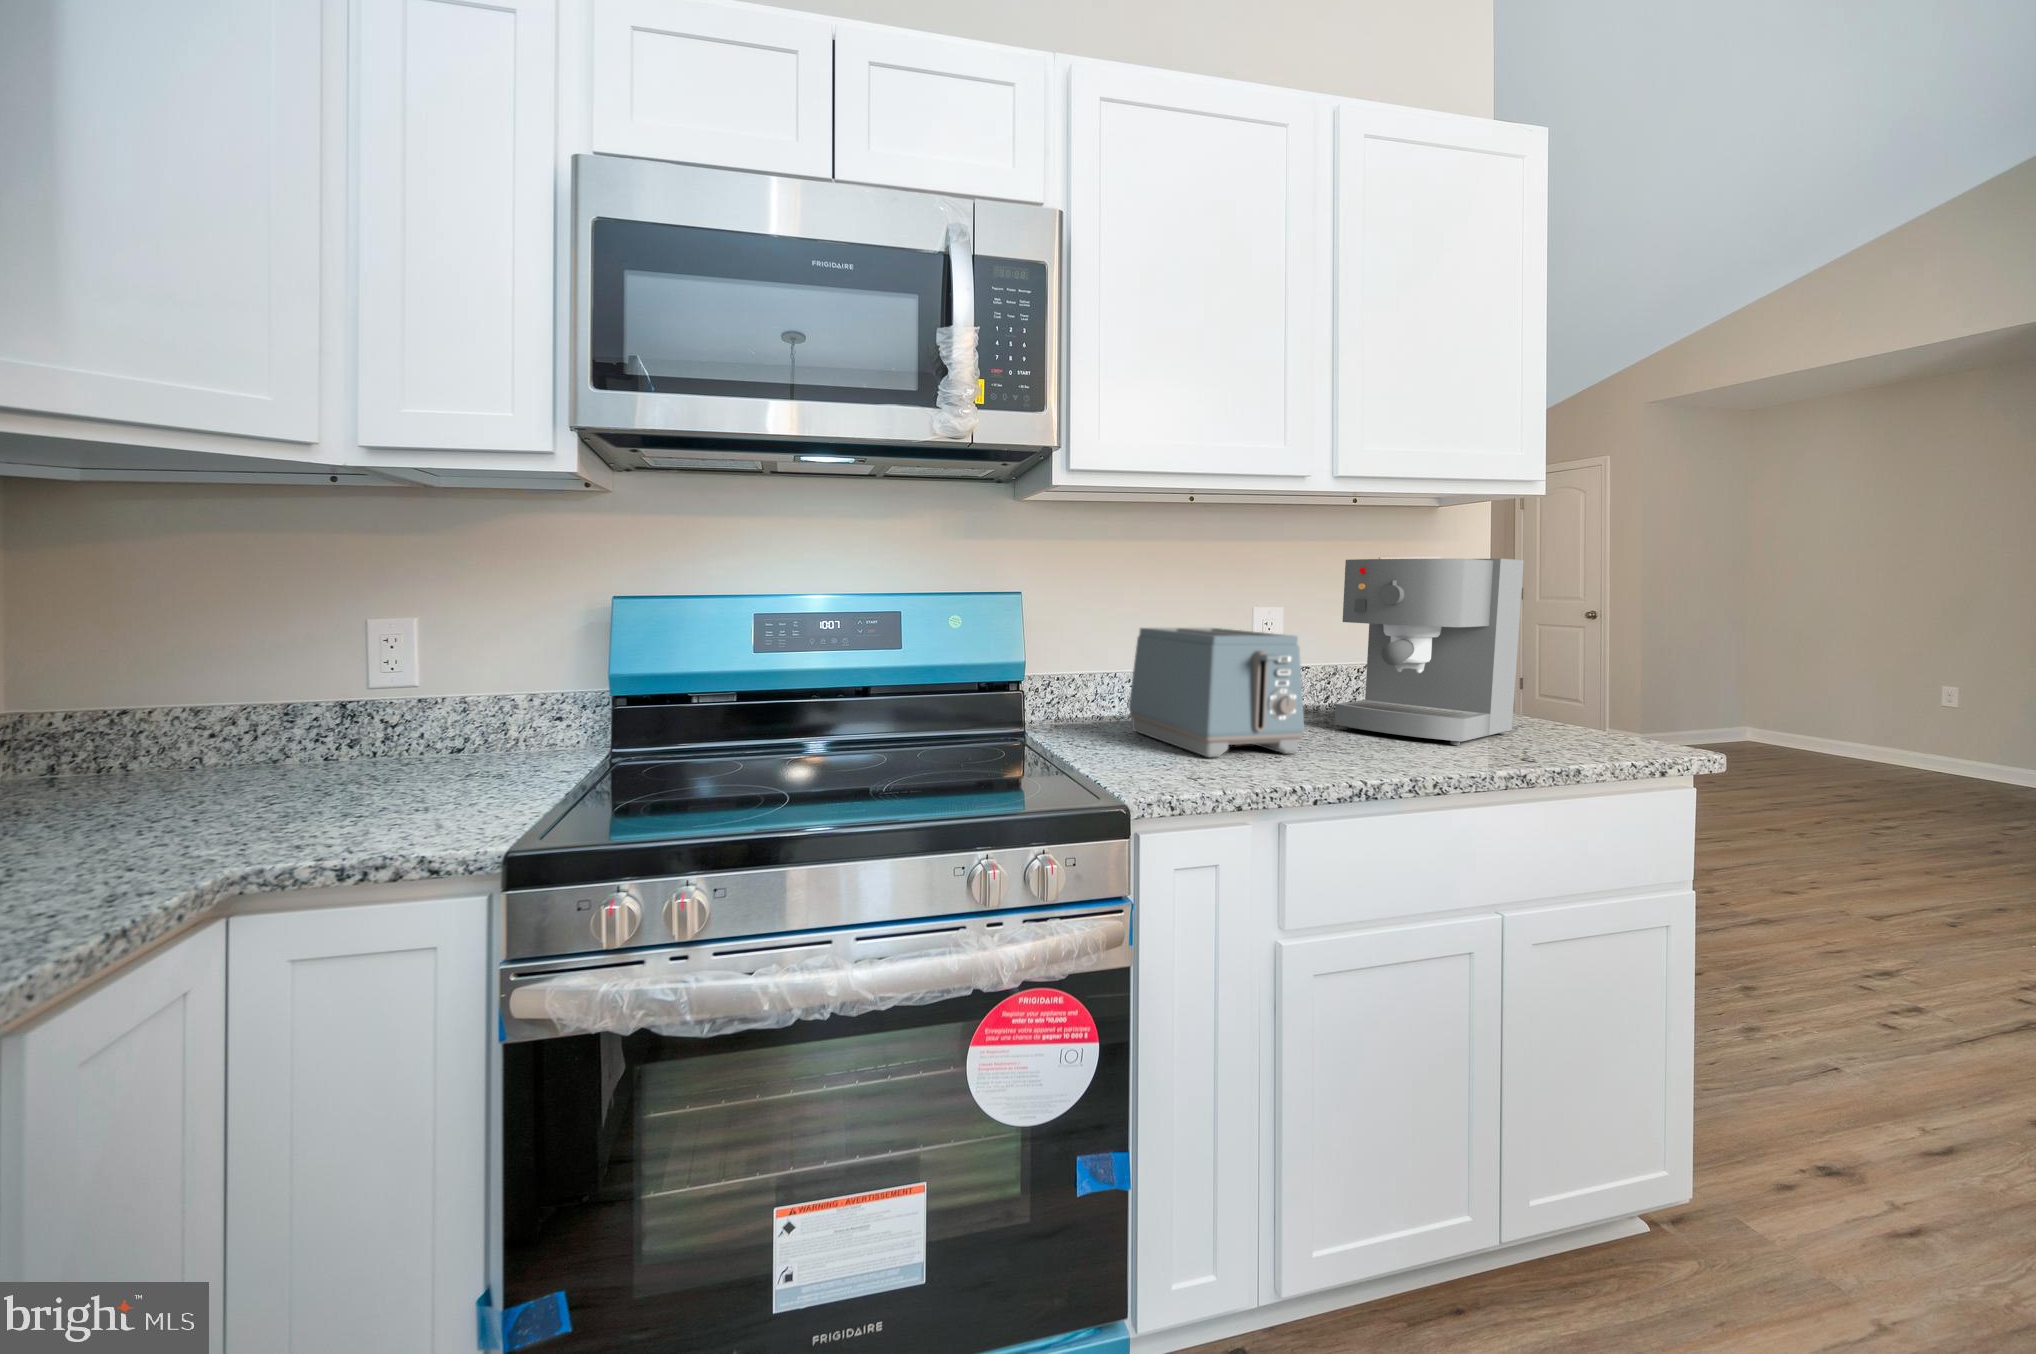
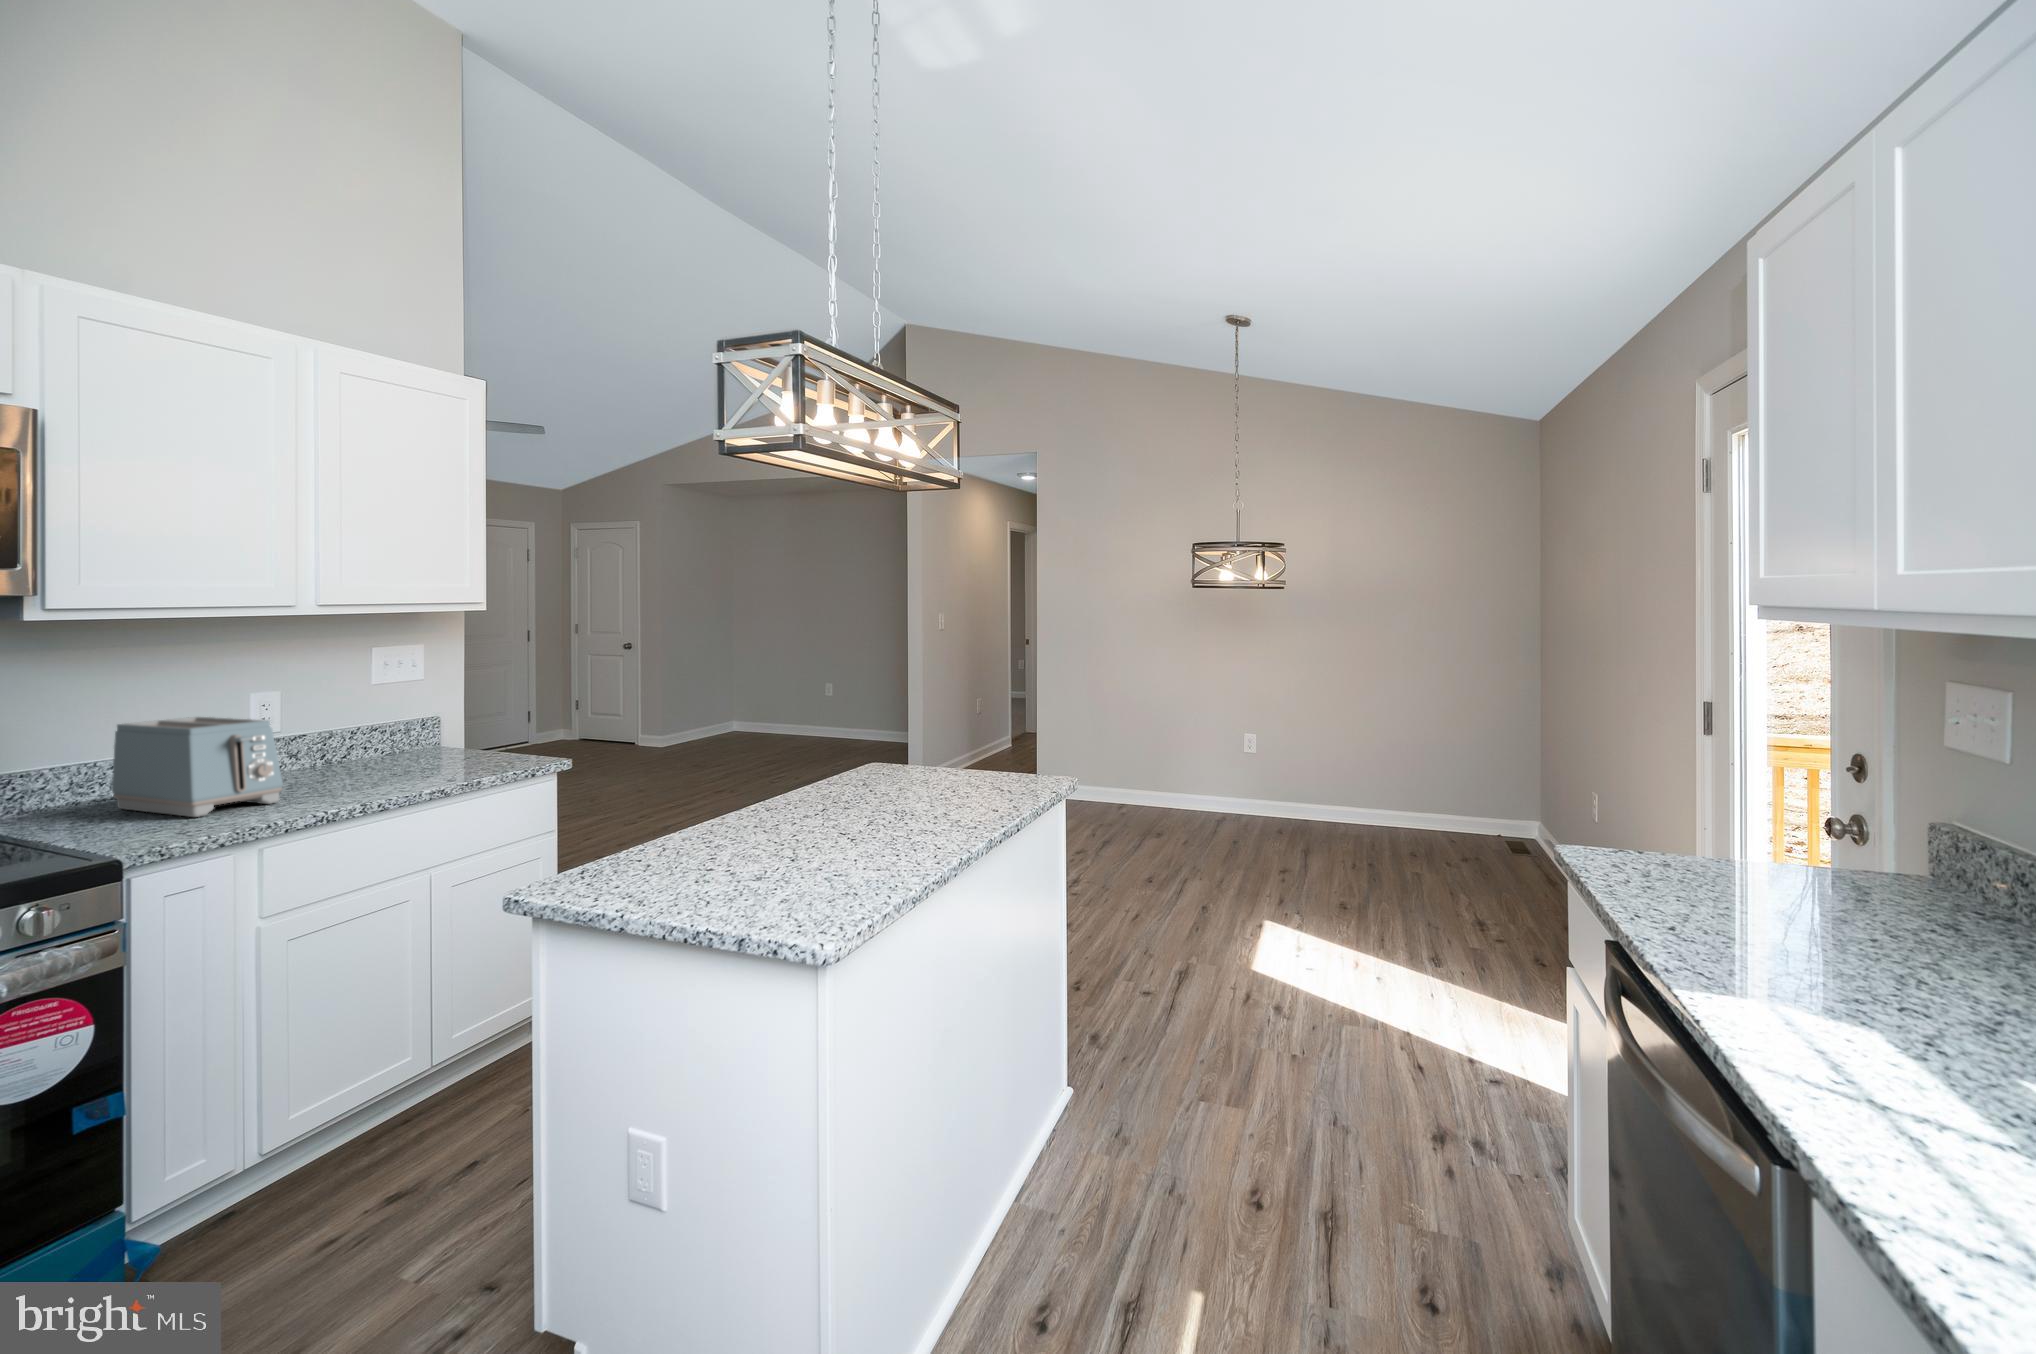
coffee maker: present [1334,559,1524,745] -> none [318,651,463,779]

